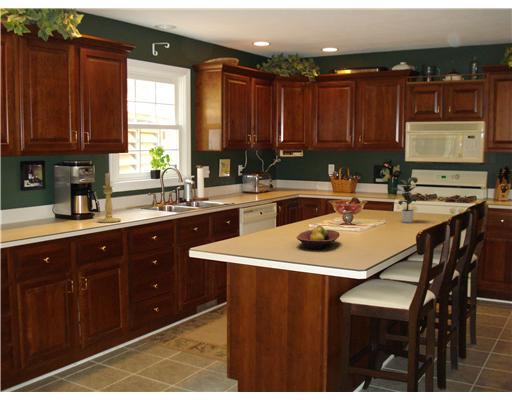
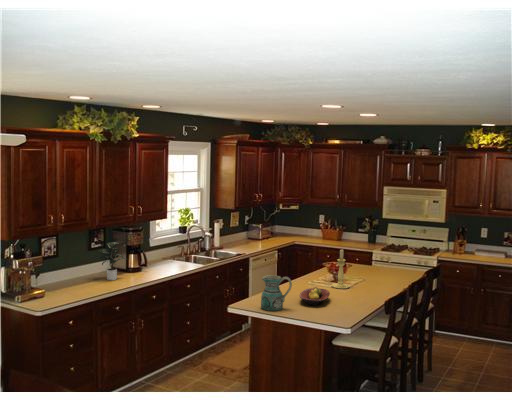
candle holder: present [97,173,121,223] -> present [331,249,350,289]
potted plant: present [391,177,423,223] -> present [98,242,125,280]
ceramic pitcher: none [241,206,284,256] -> present [261,275,292,311]

